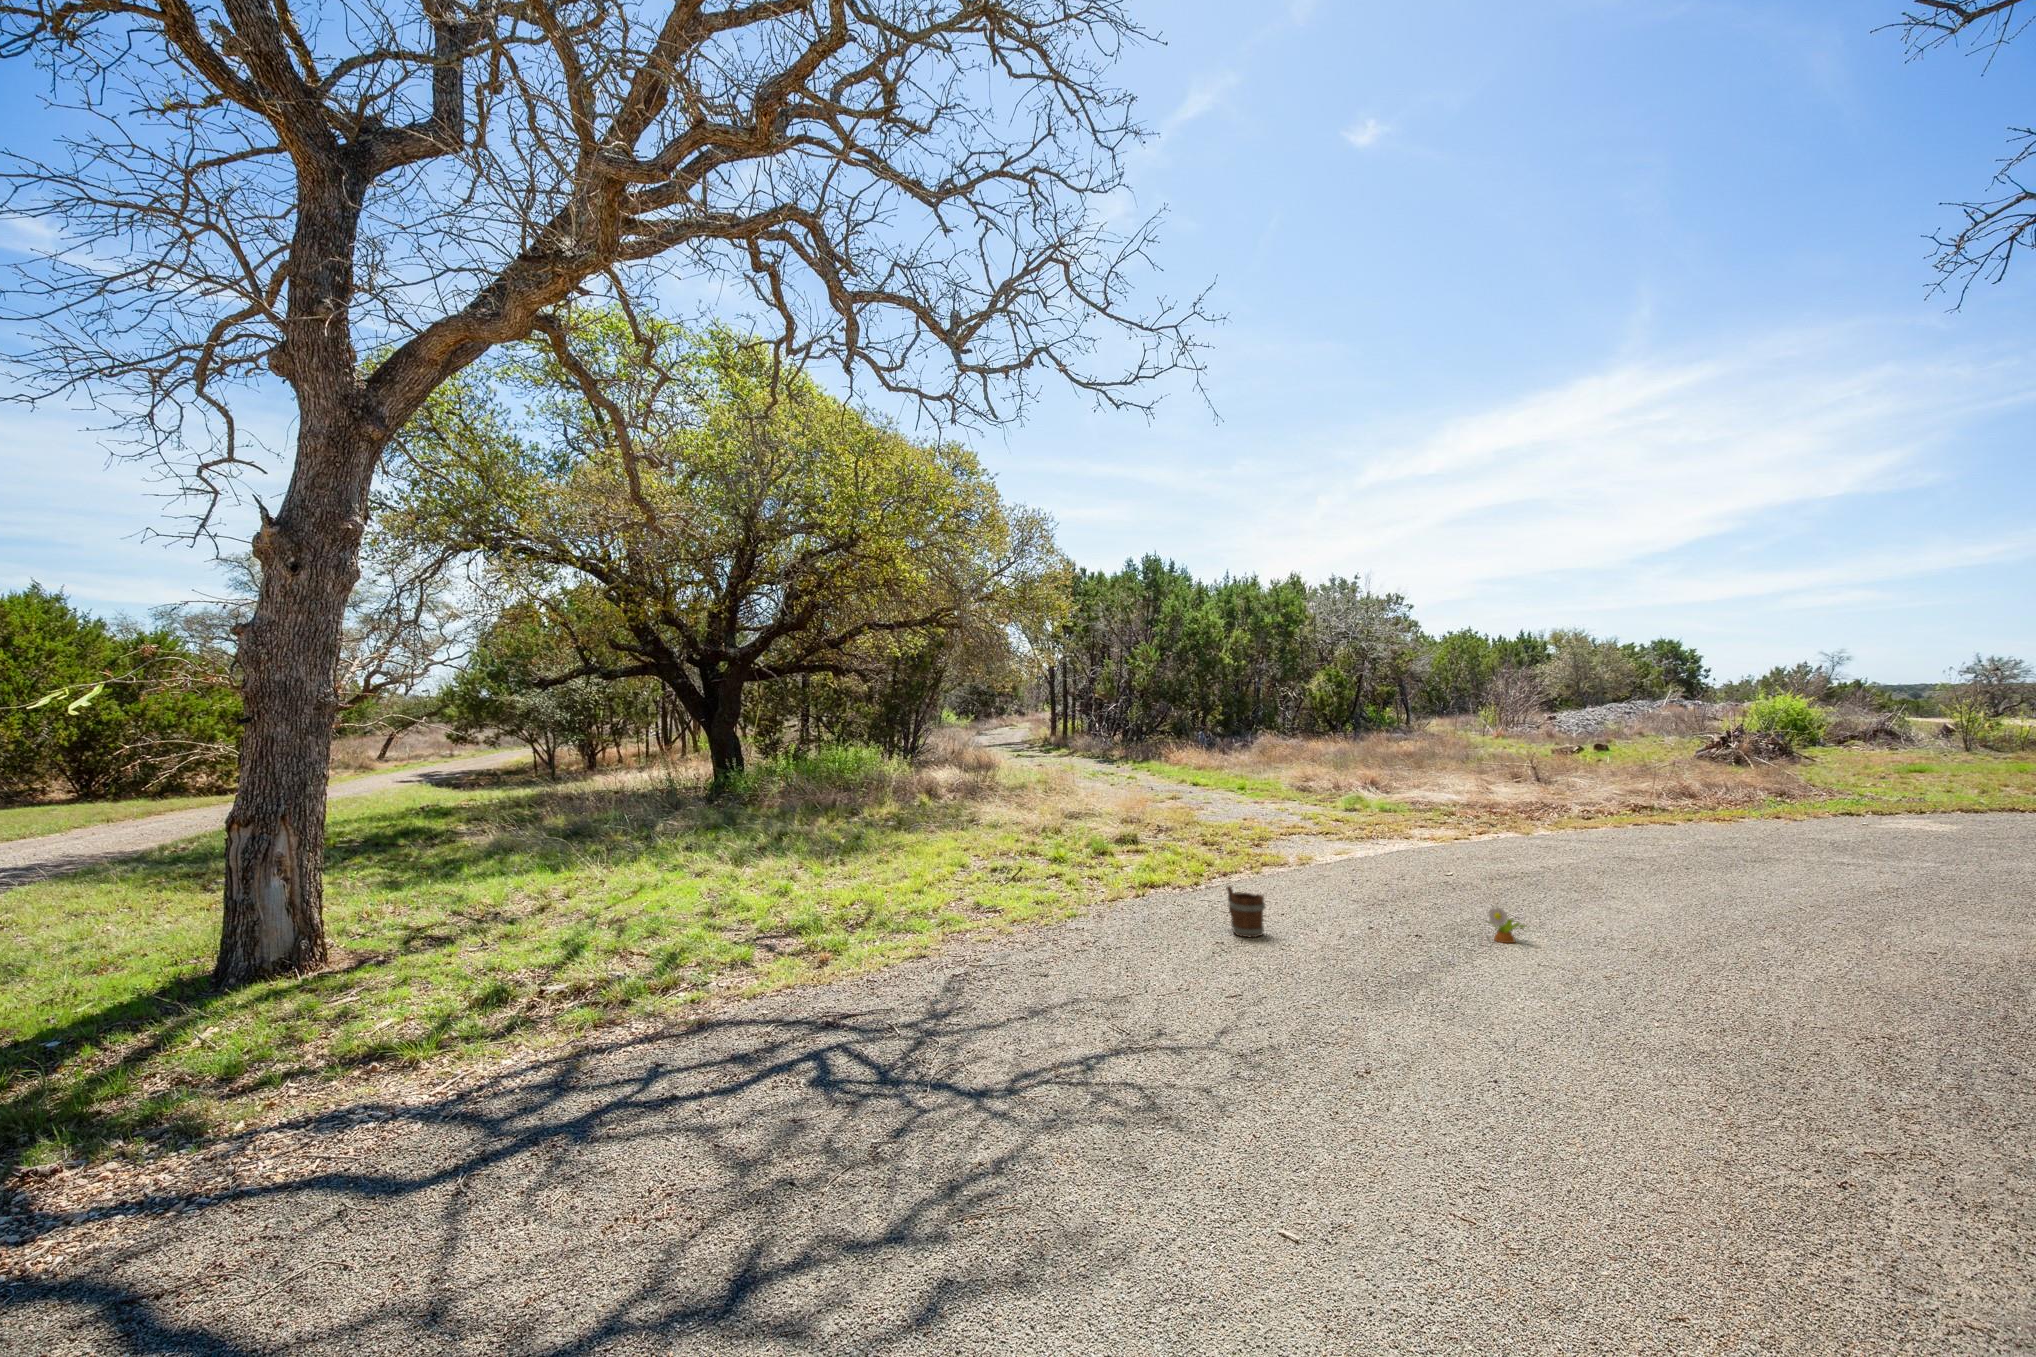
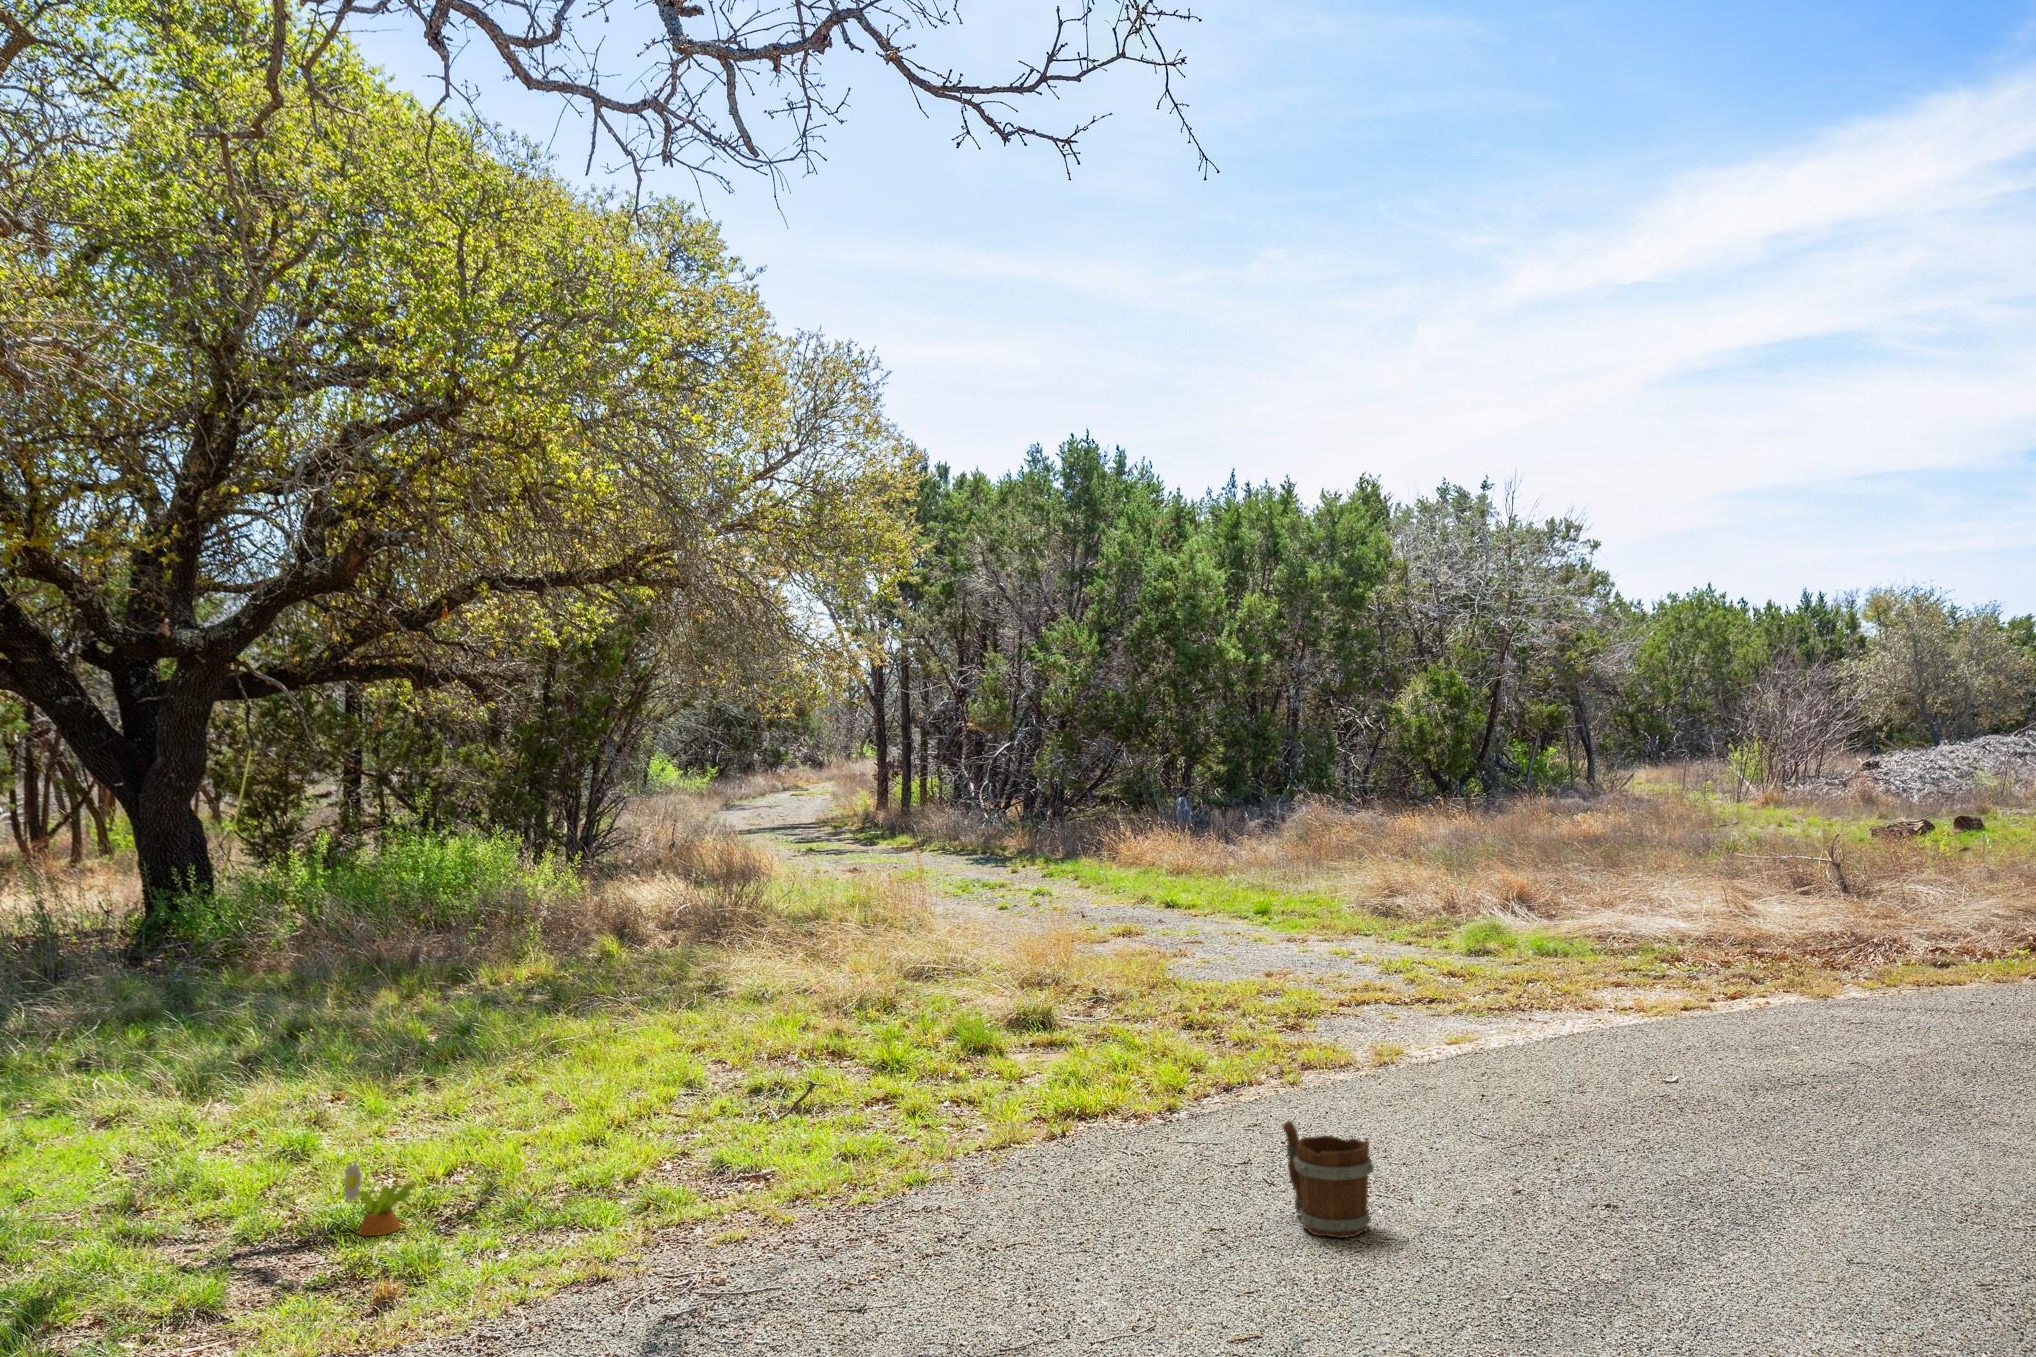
decorative plant: present [1489,906,1526,943] -> present [343,1162,417,1236]

